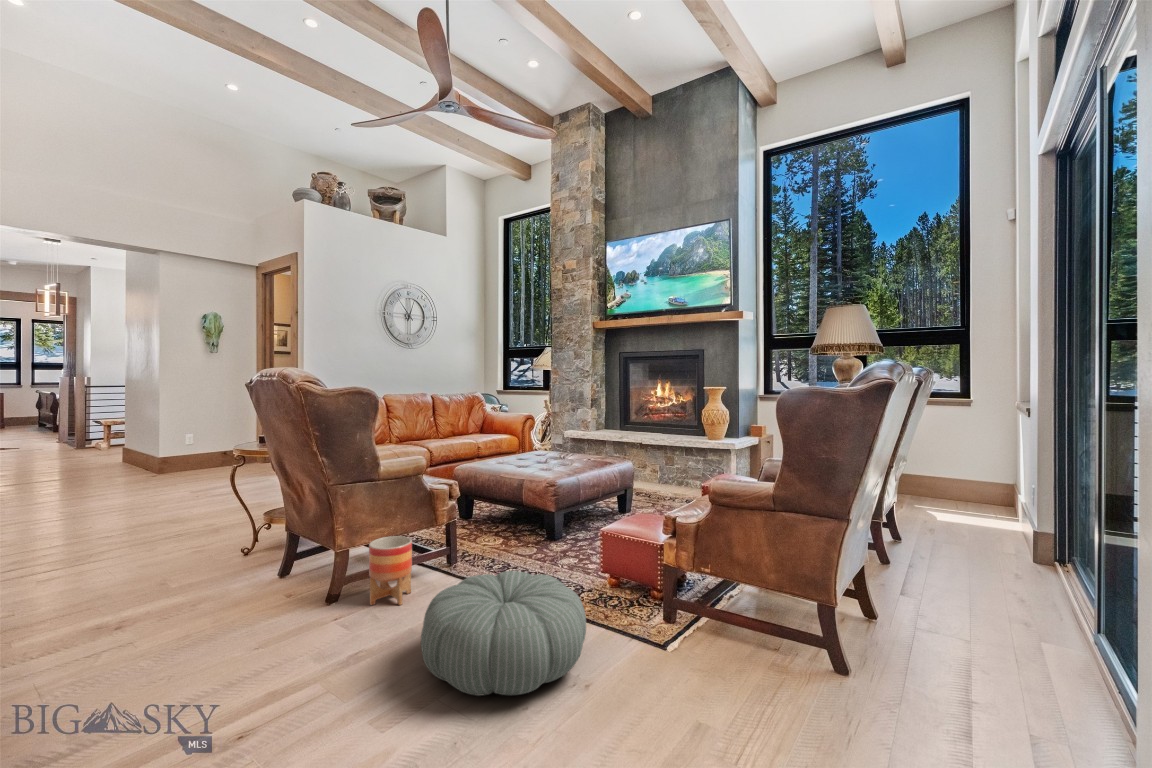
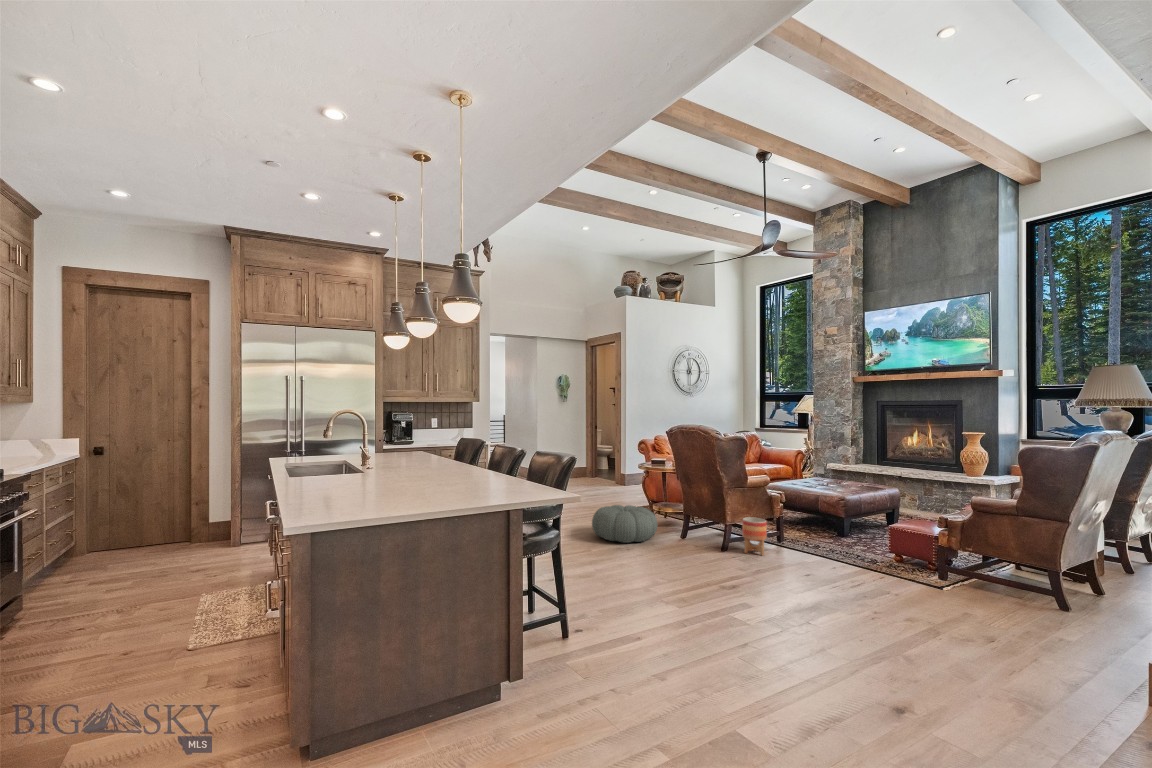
pouf: present [421,571,586,696] -> present [592,505,658,543]

